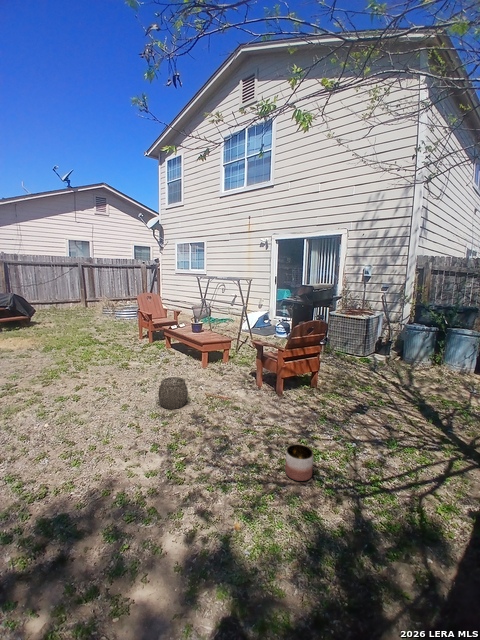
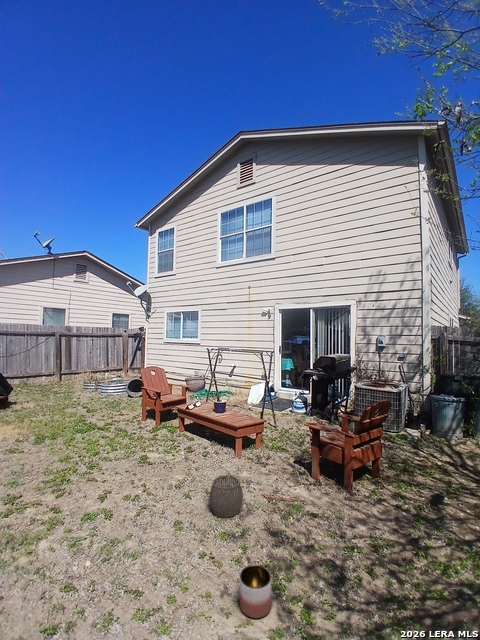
planter: present [285,444,313,481] -> present [239,565,271,618]

